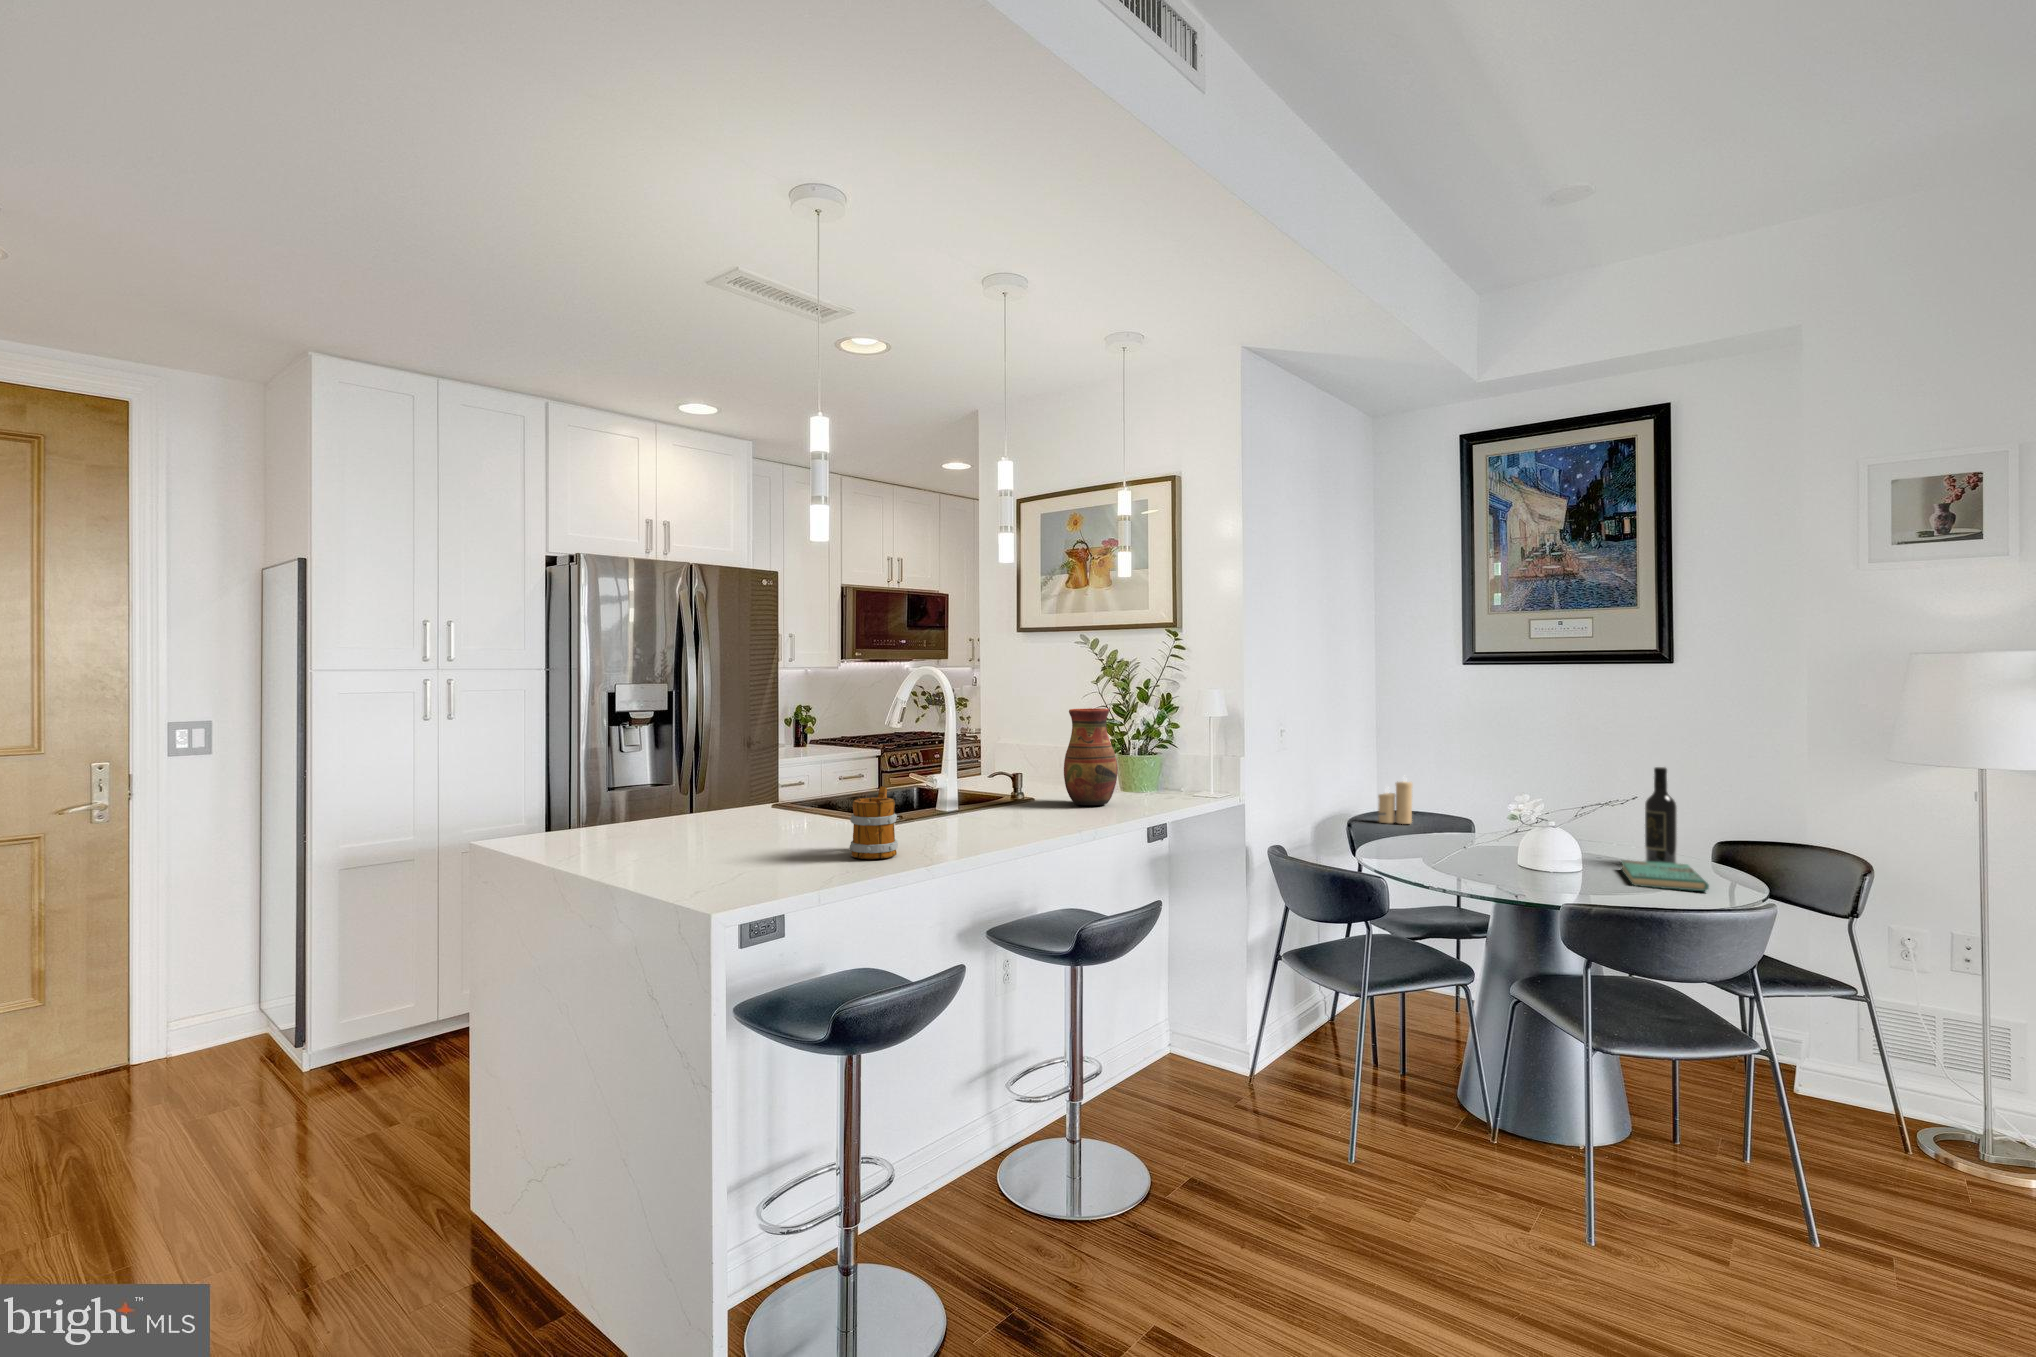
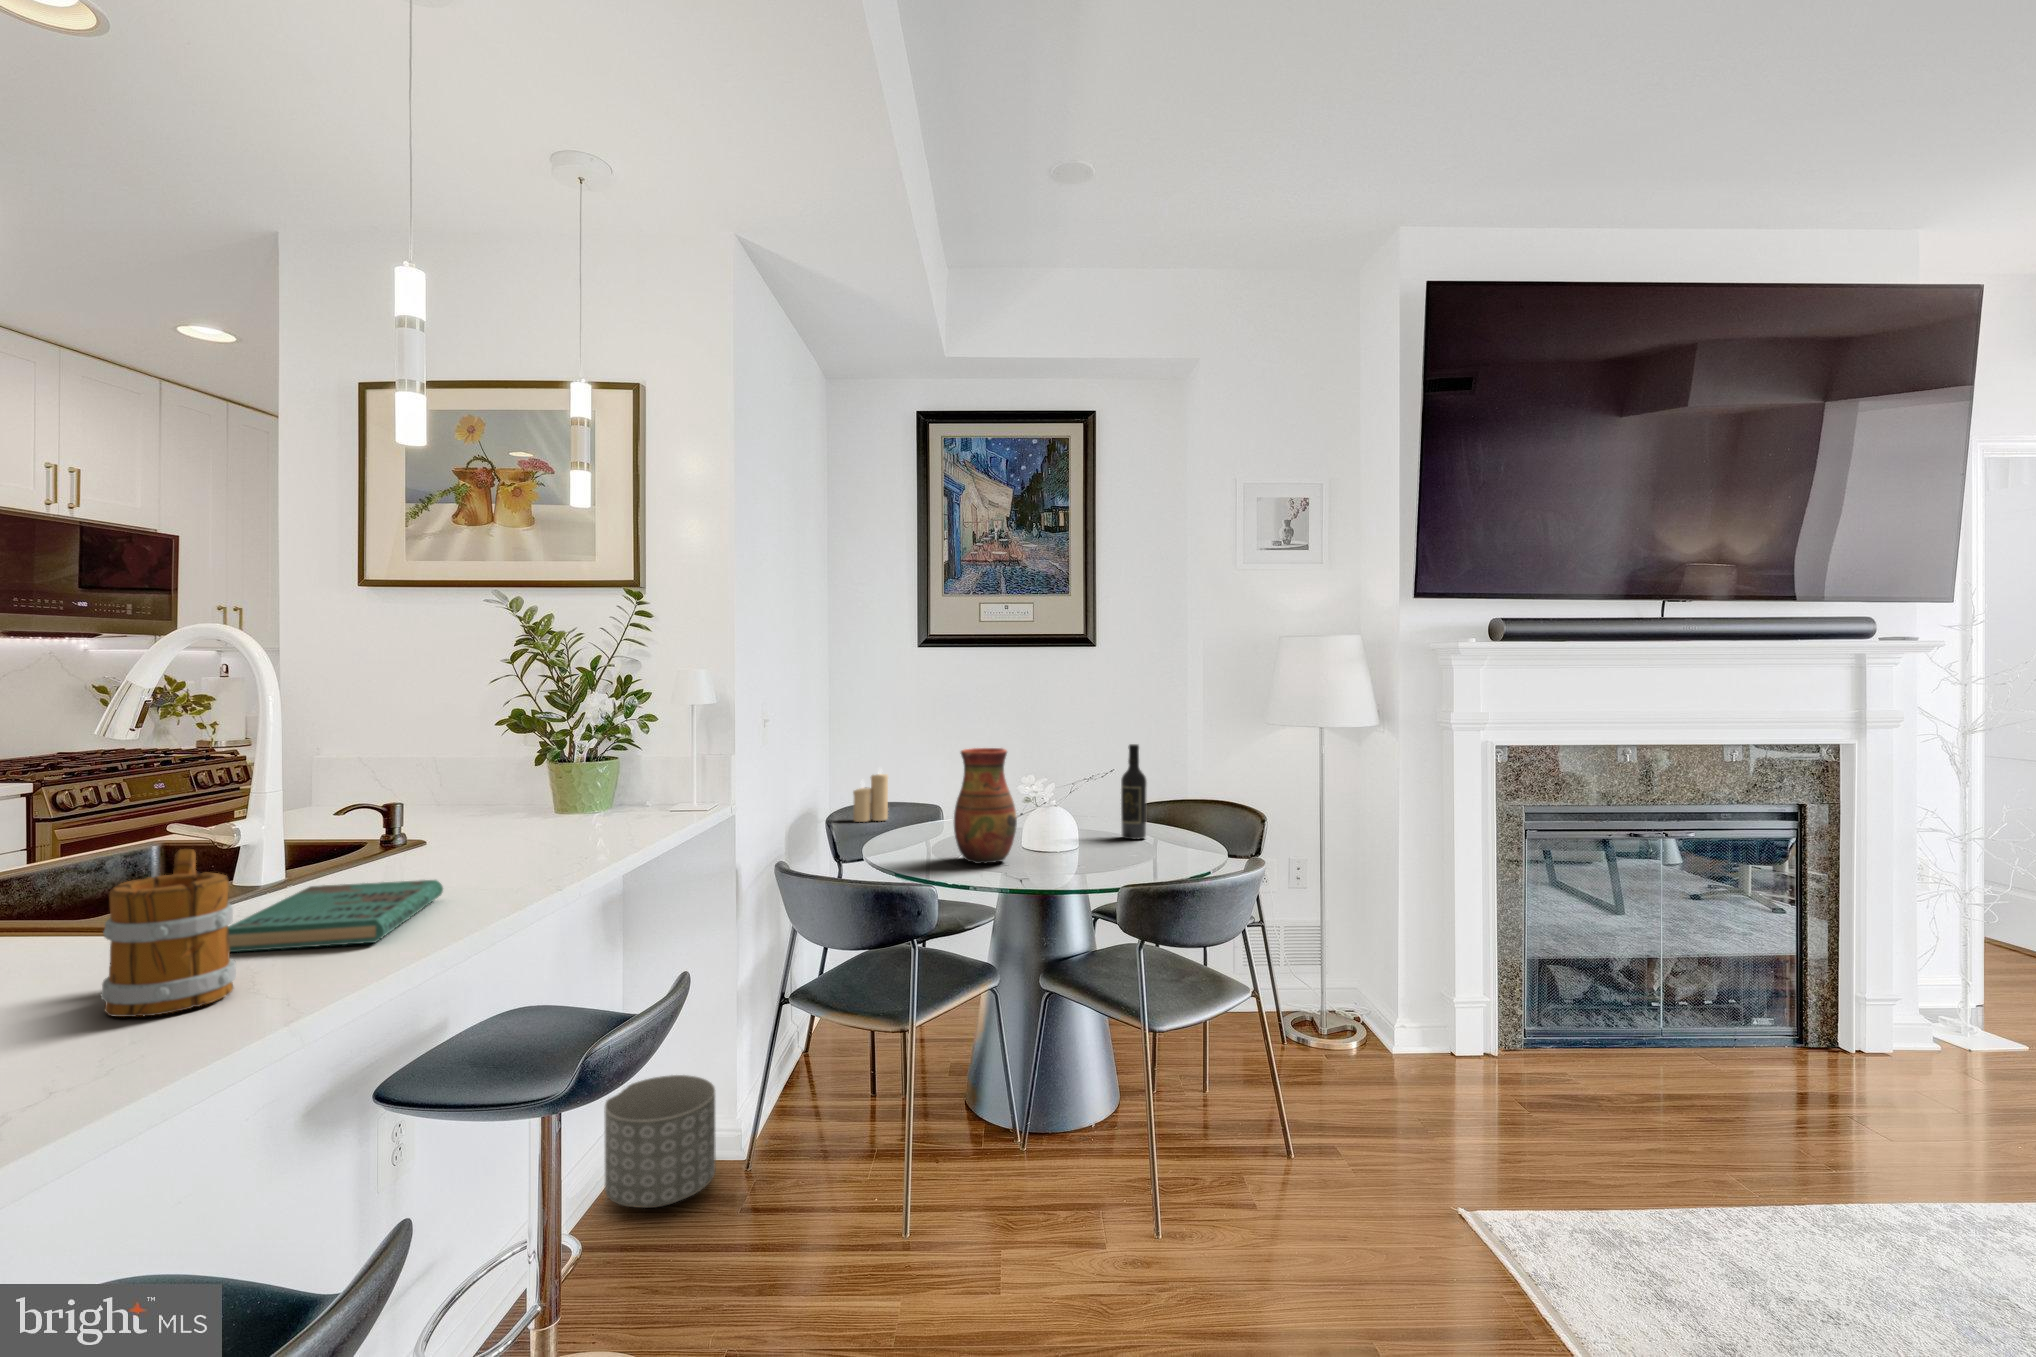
vase: present [1064,708,1118,806] -> present [954,748,1017,864]
book: present [1621,860,1709,891] -> present [228,880,443,952]
planter: none [1143,994,1221,1085] -> present [604,1075,716,1208]

